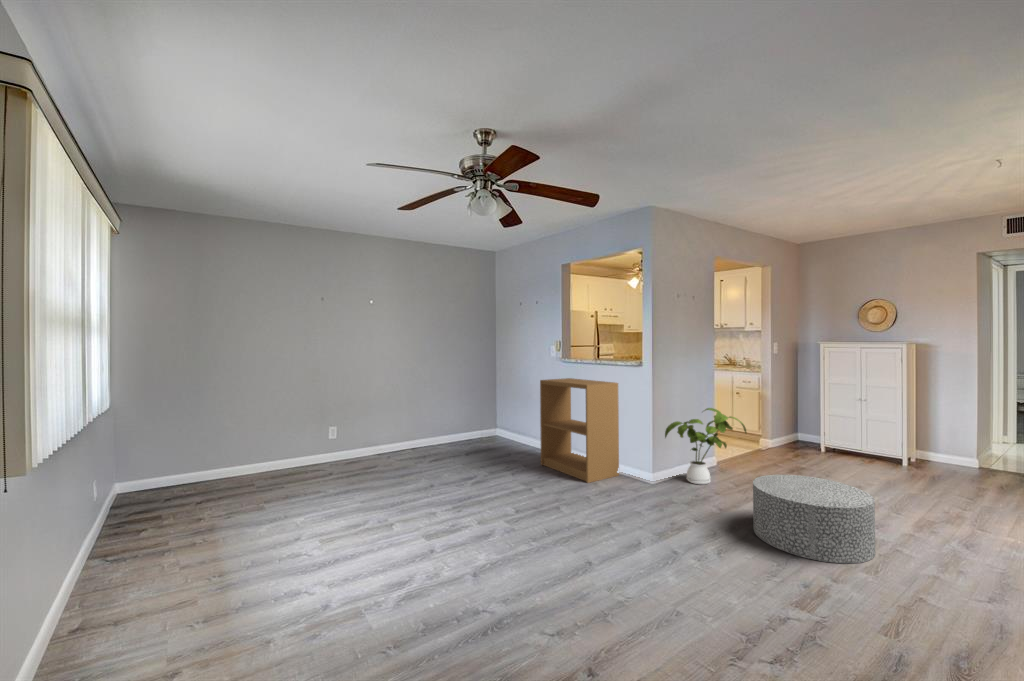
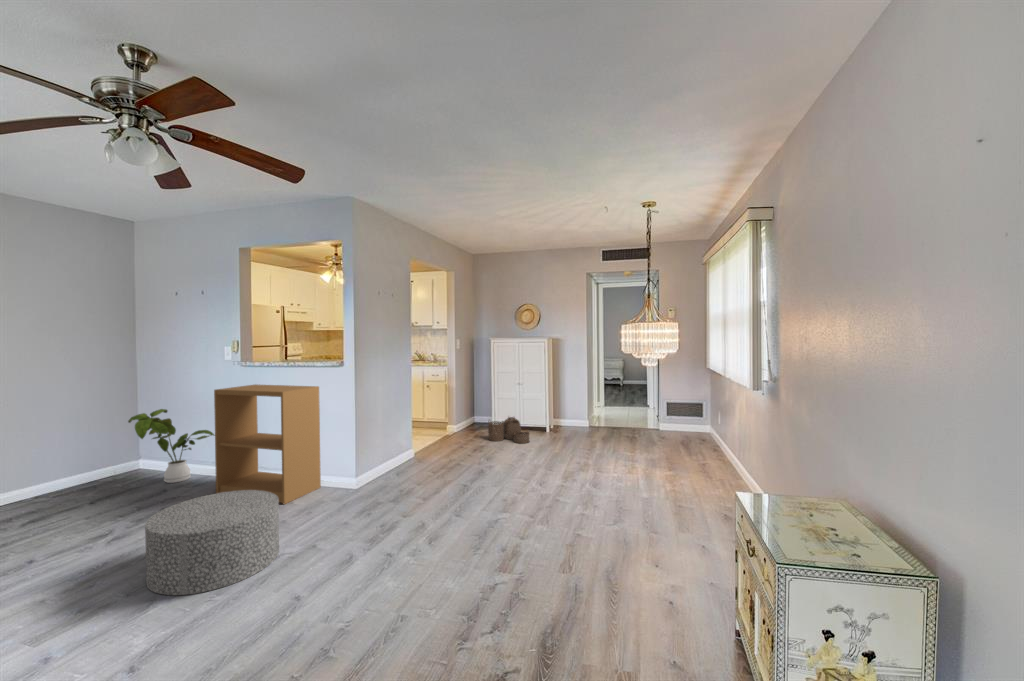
house plant: present [665,408,746,484] -> present [128,409,214,483]
woven basket: none [813,437,877,475] -> present [488,417,529,443]
ottoman: present [753,475,875,564] -> present [145,490,279,595]

